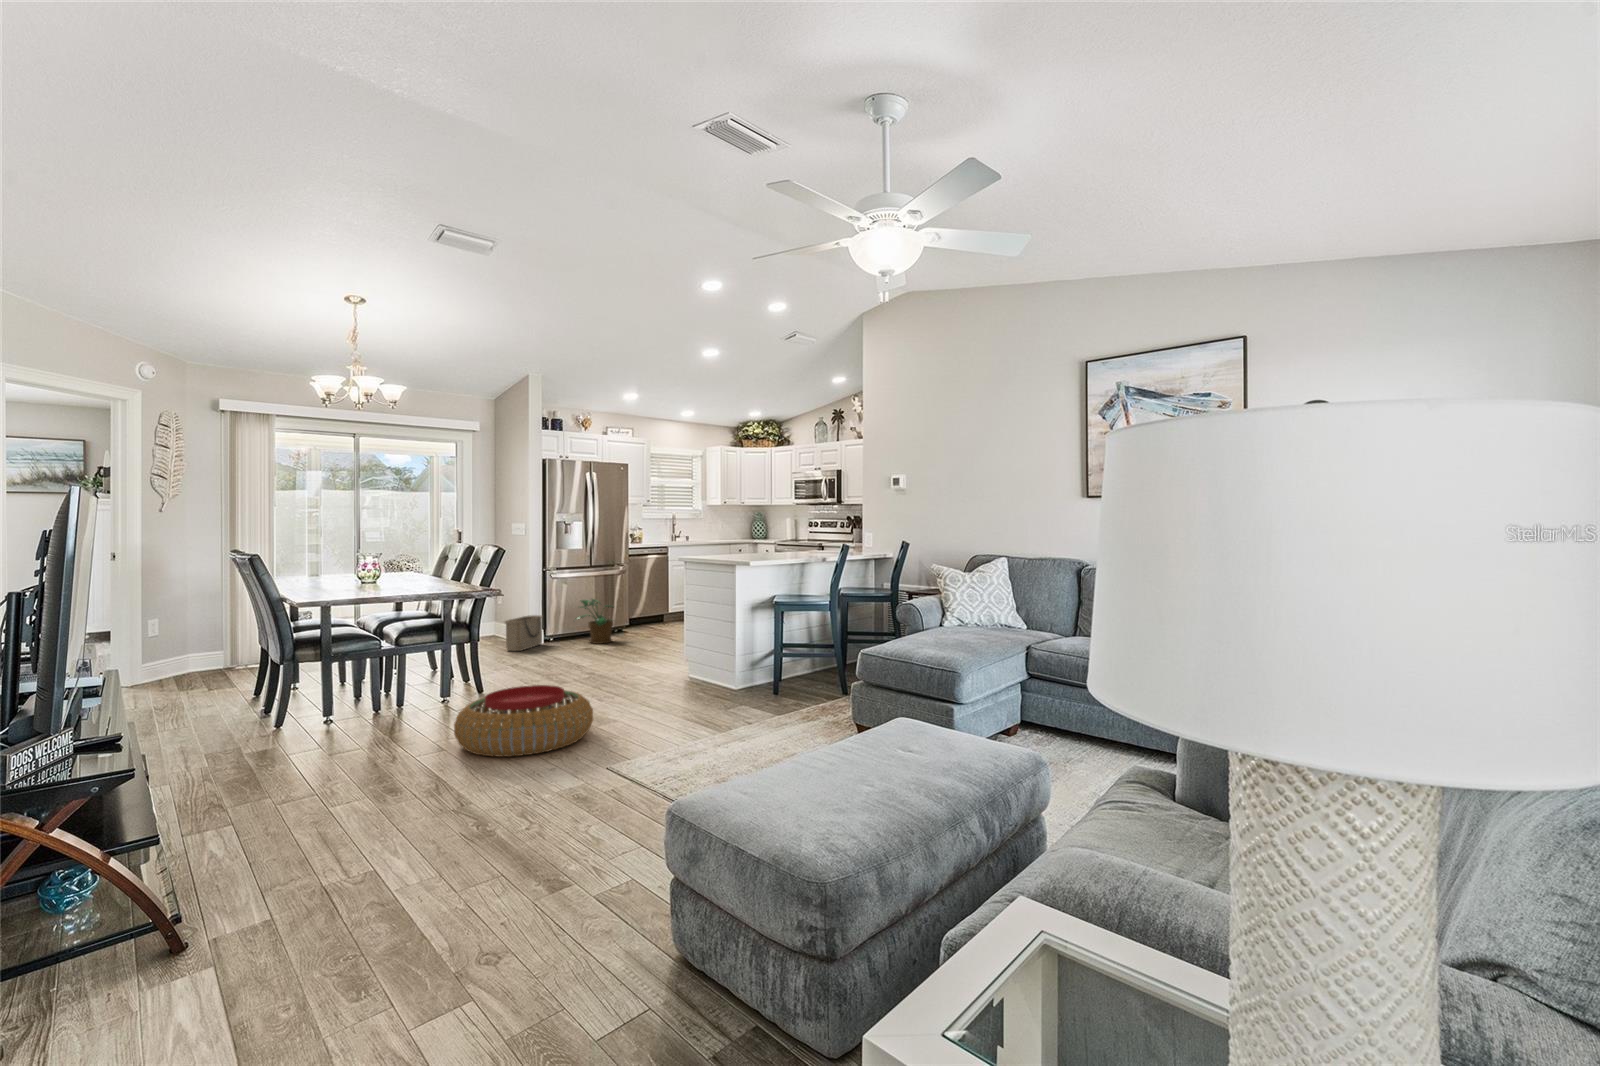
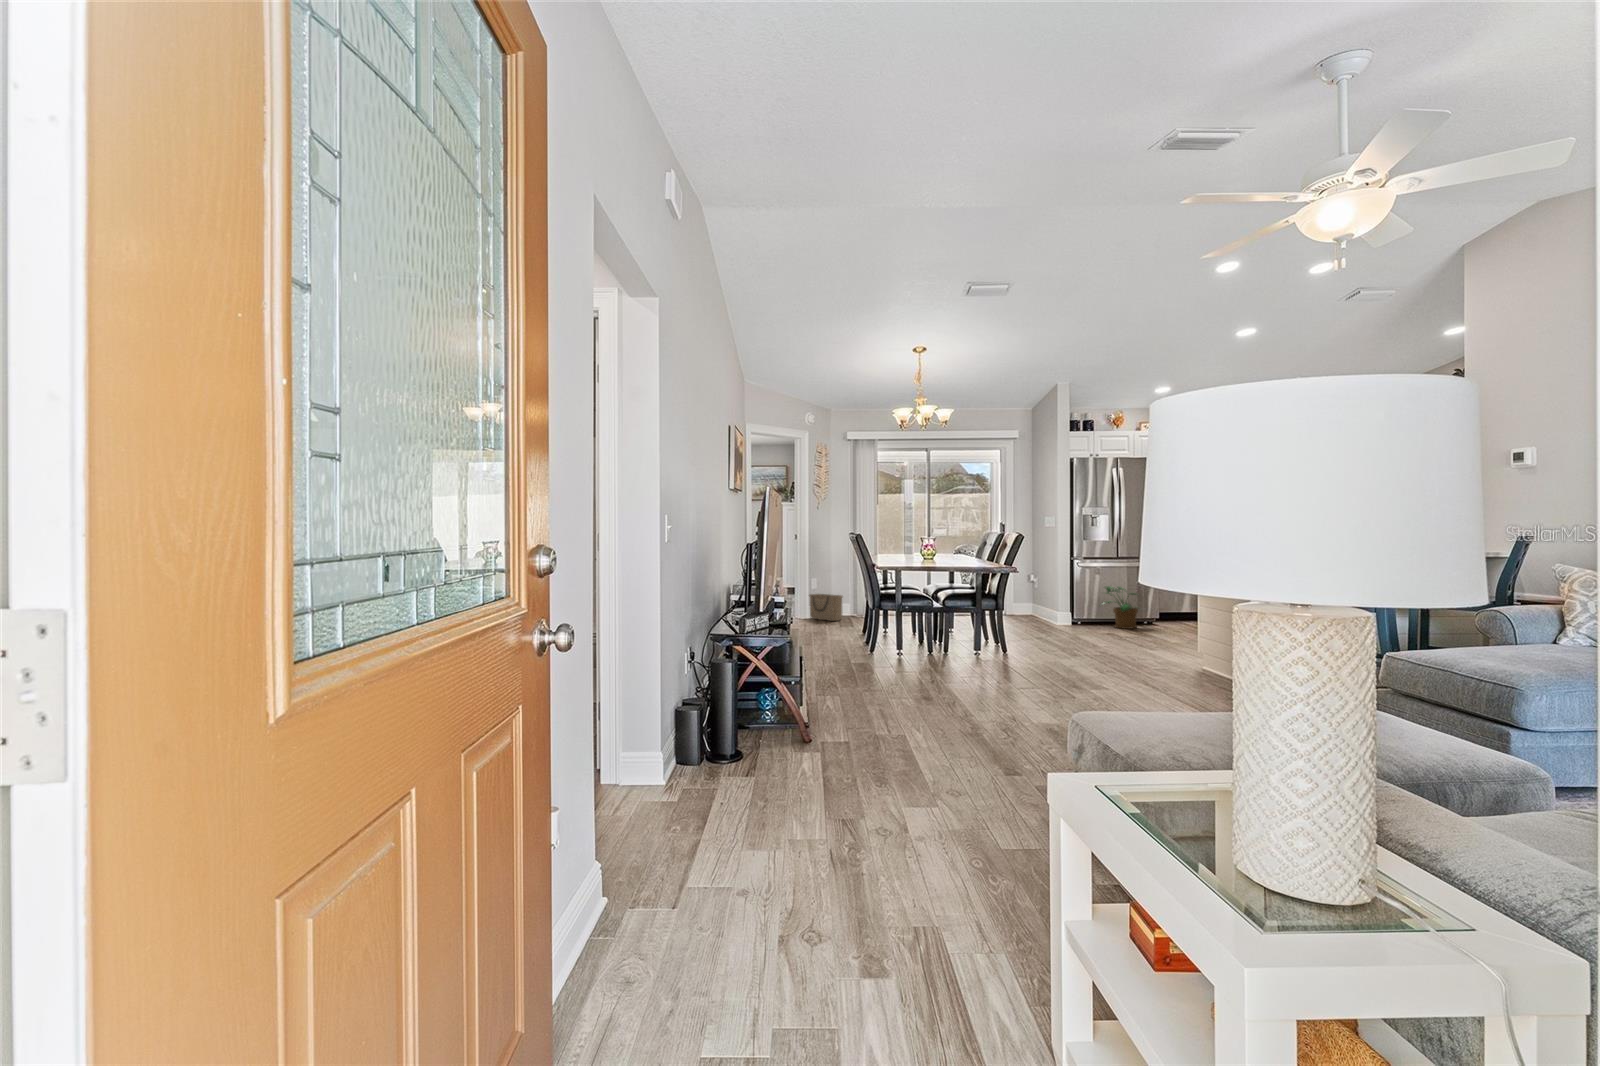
basket: present [505,615,542,651] -> present [809,594,843,621]
pouf: present [454,685,593,757] -> none [973,644,1083,696]

